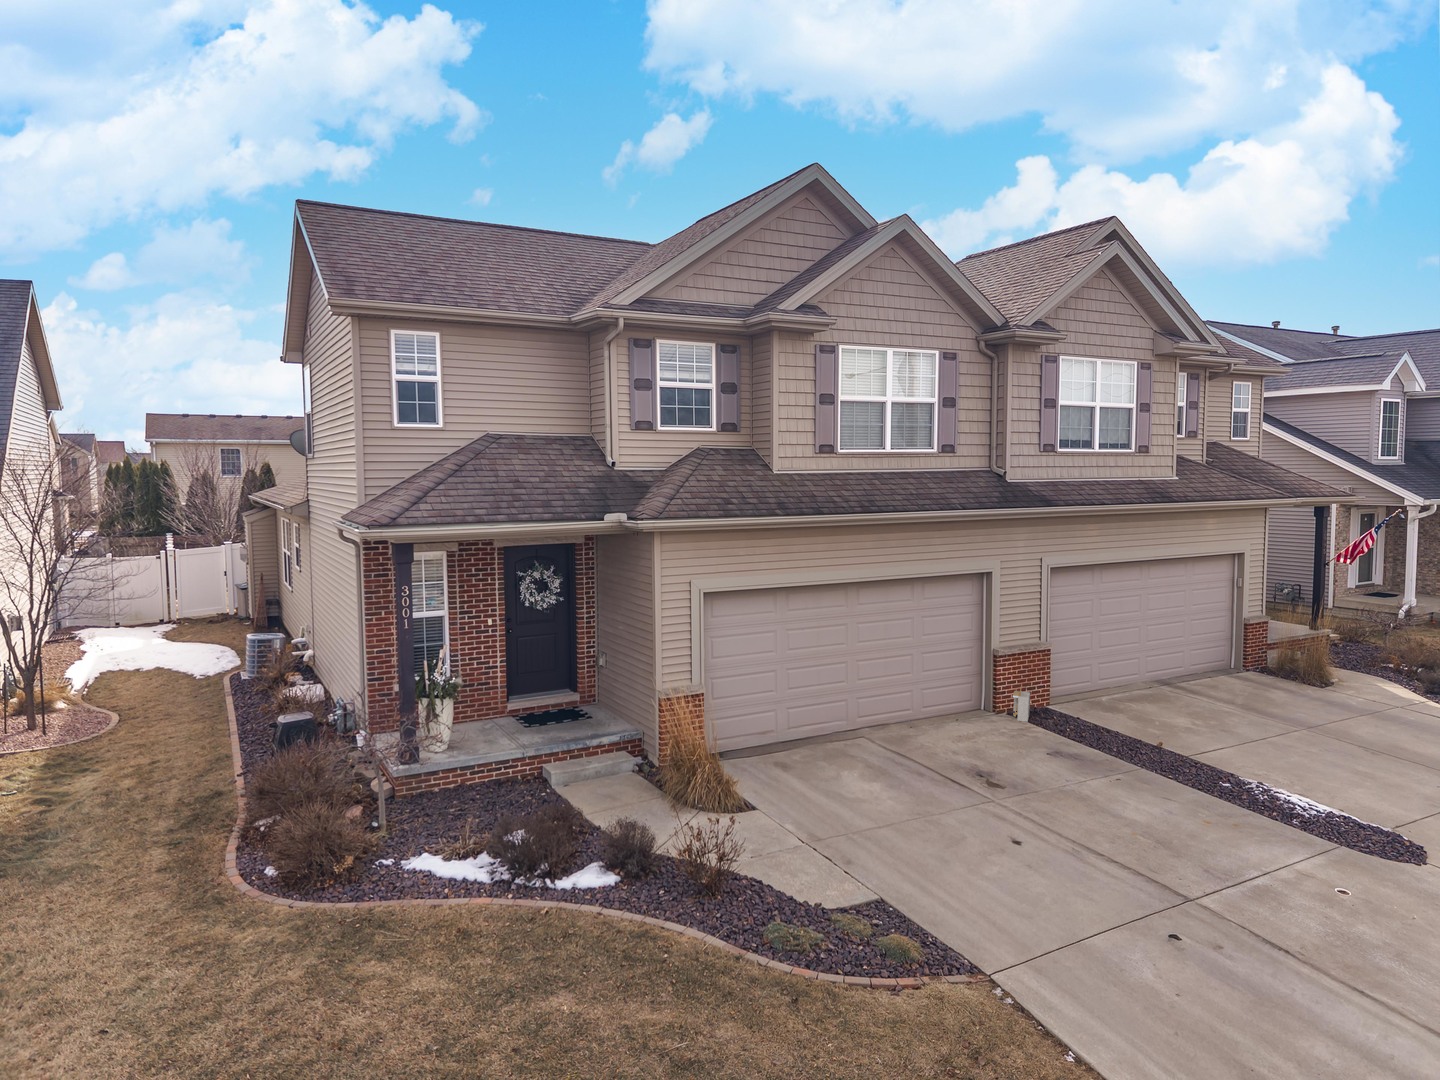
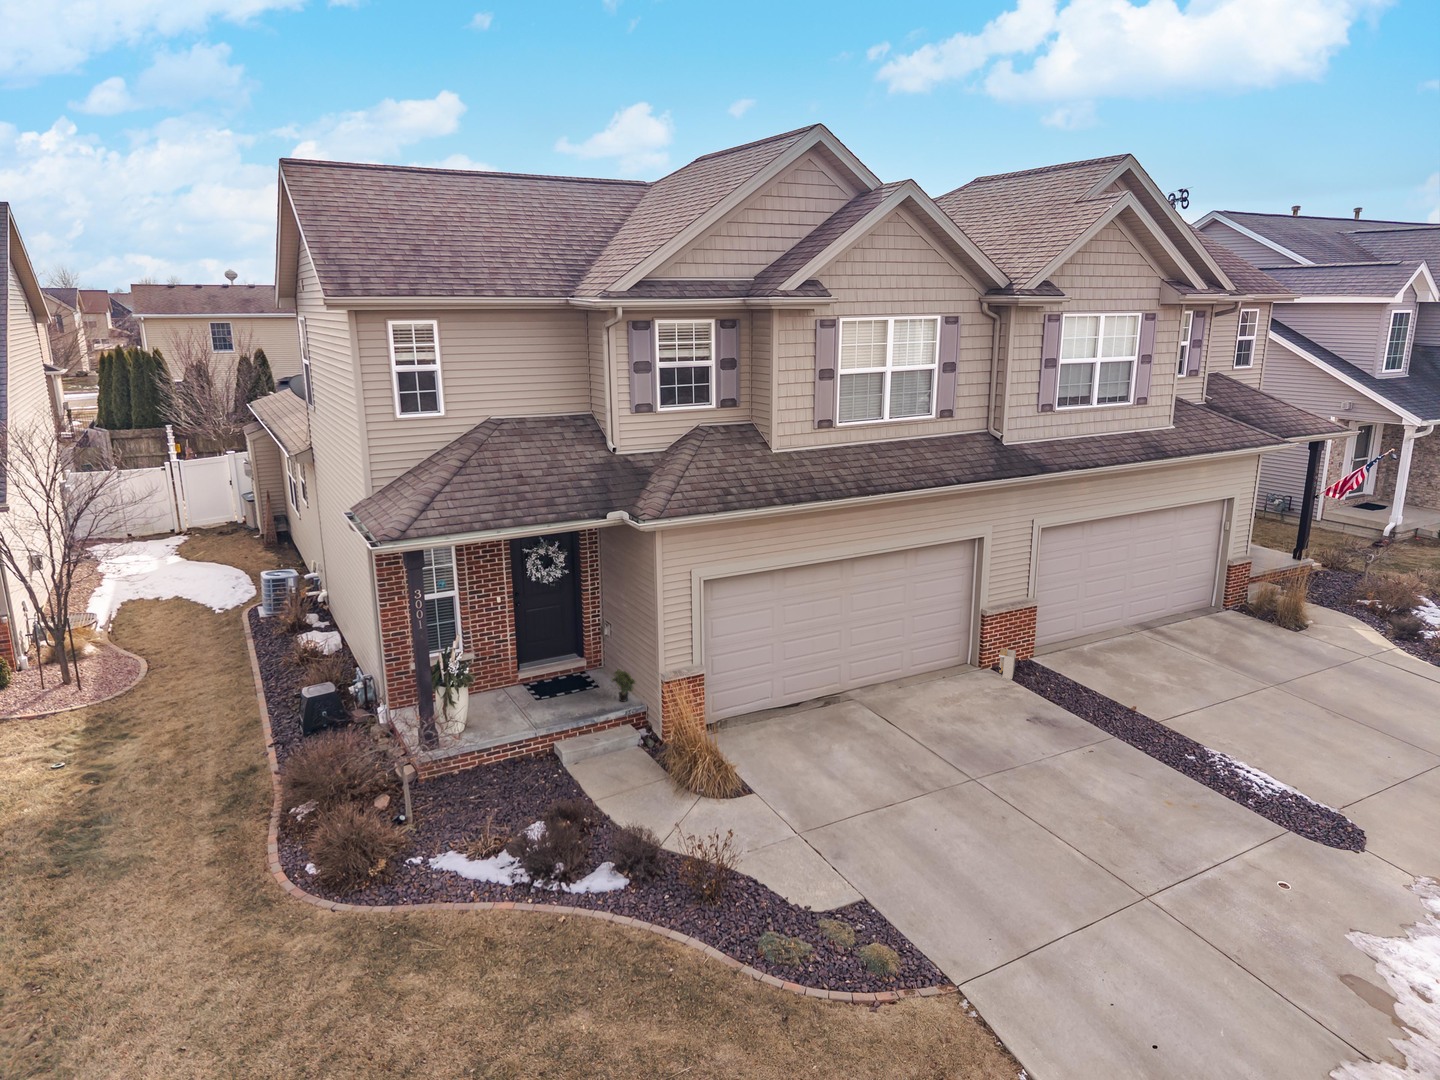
potted plant: none [604,694,632,729] -> present [612,669,635,702]

